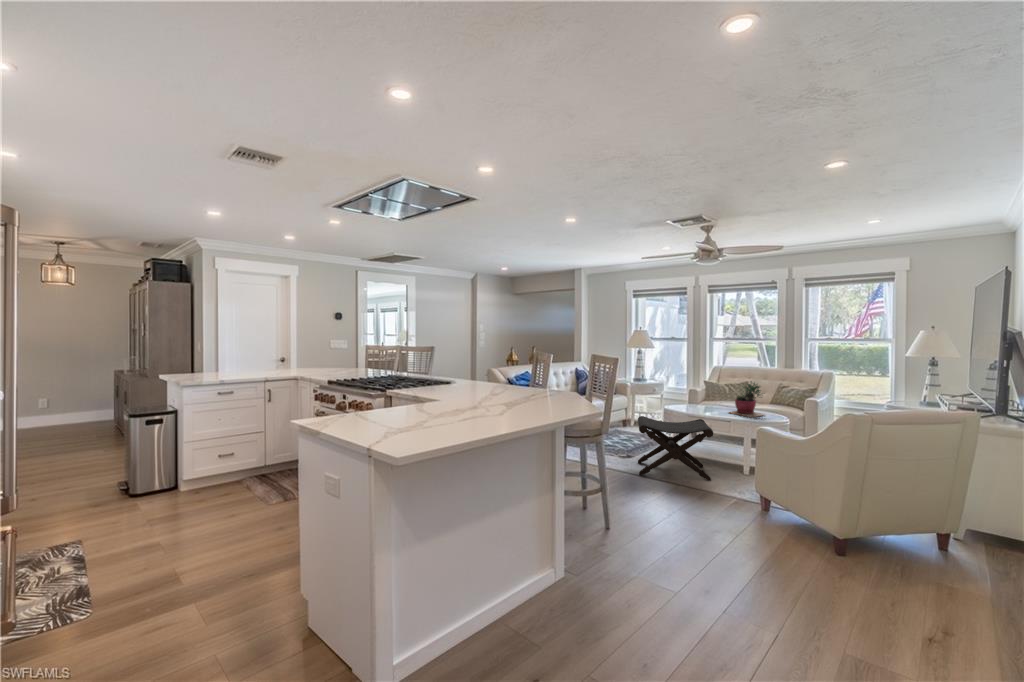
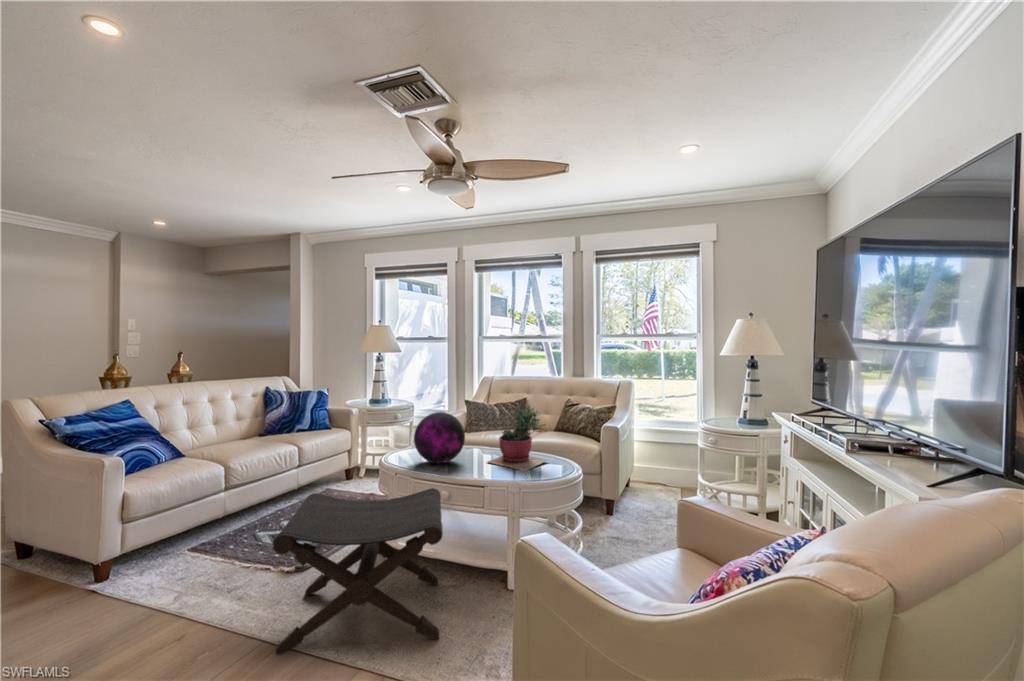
decorative orb: none [684,383,714,411] -> present [414,412,465,464]

